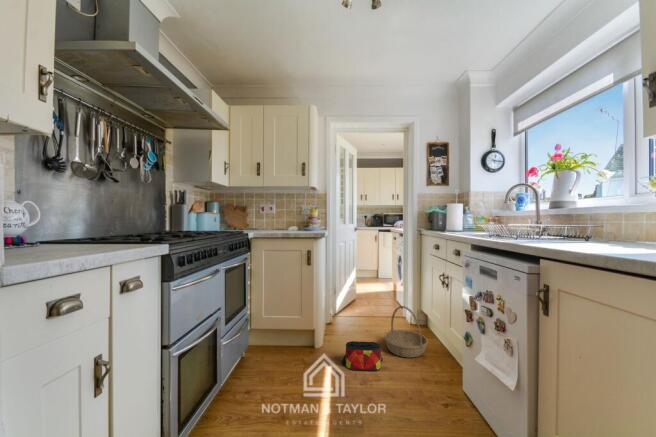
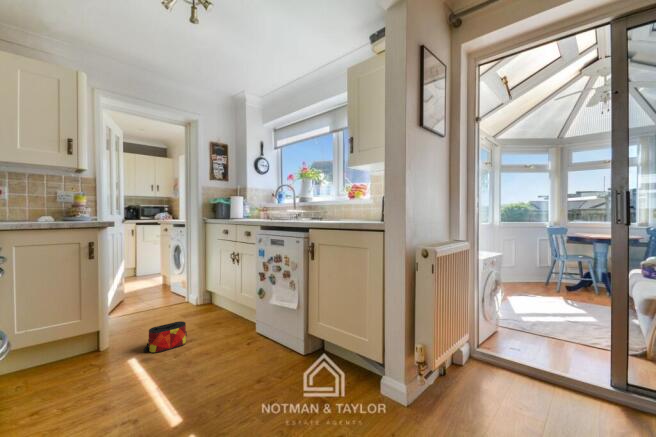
basket: present [384,306,428,358] -> none [181,286,221,330]

